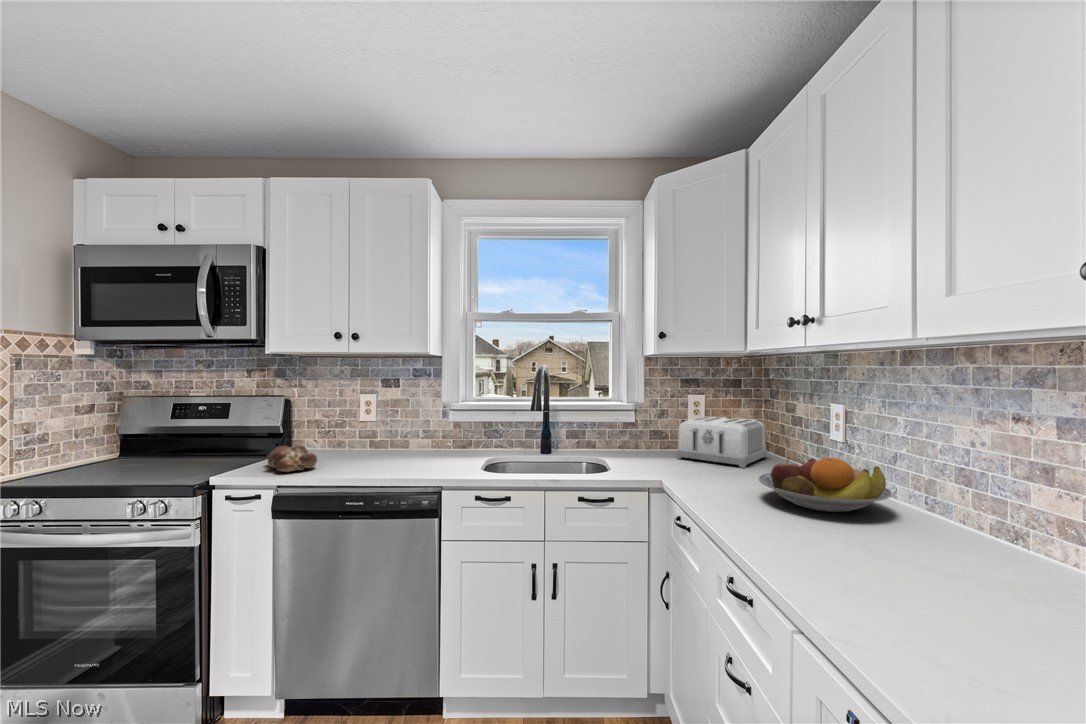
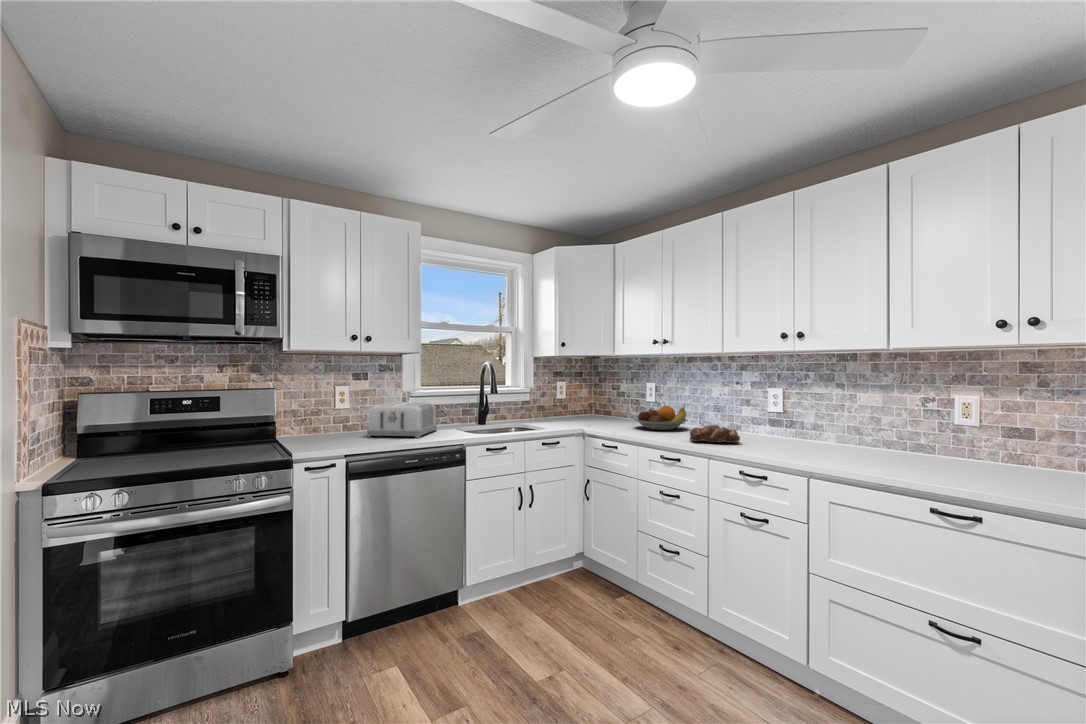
toaster: present [677,416,767,468] -> present [367,402,437,438]
bread loaf: present [267,445,317,472] -> present [690,425,740,443]

